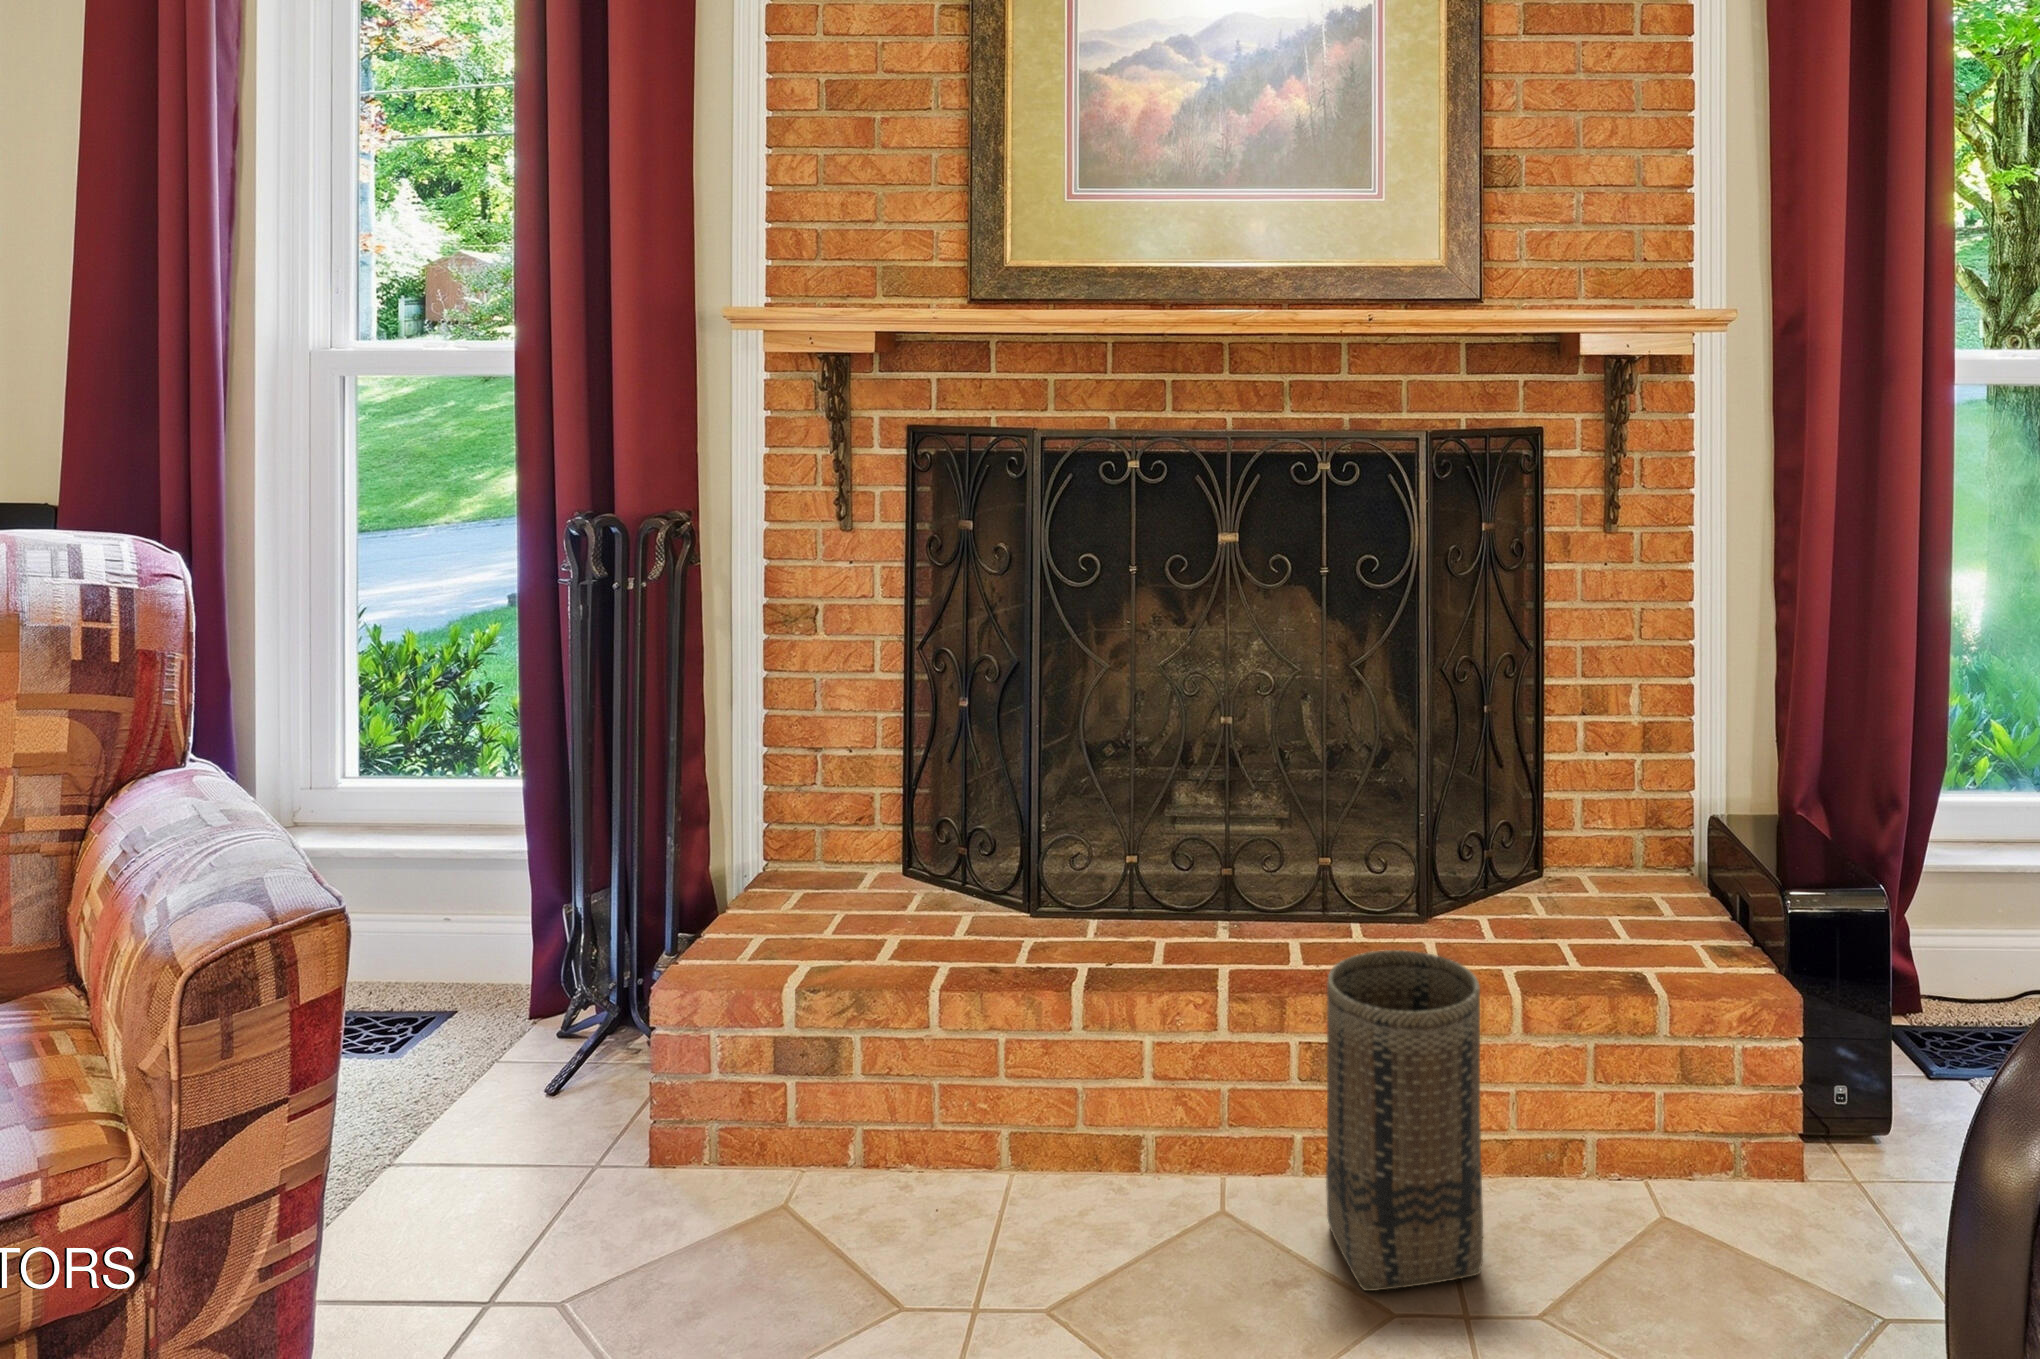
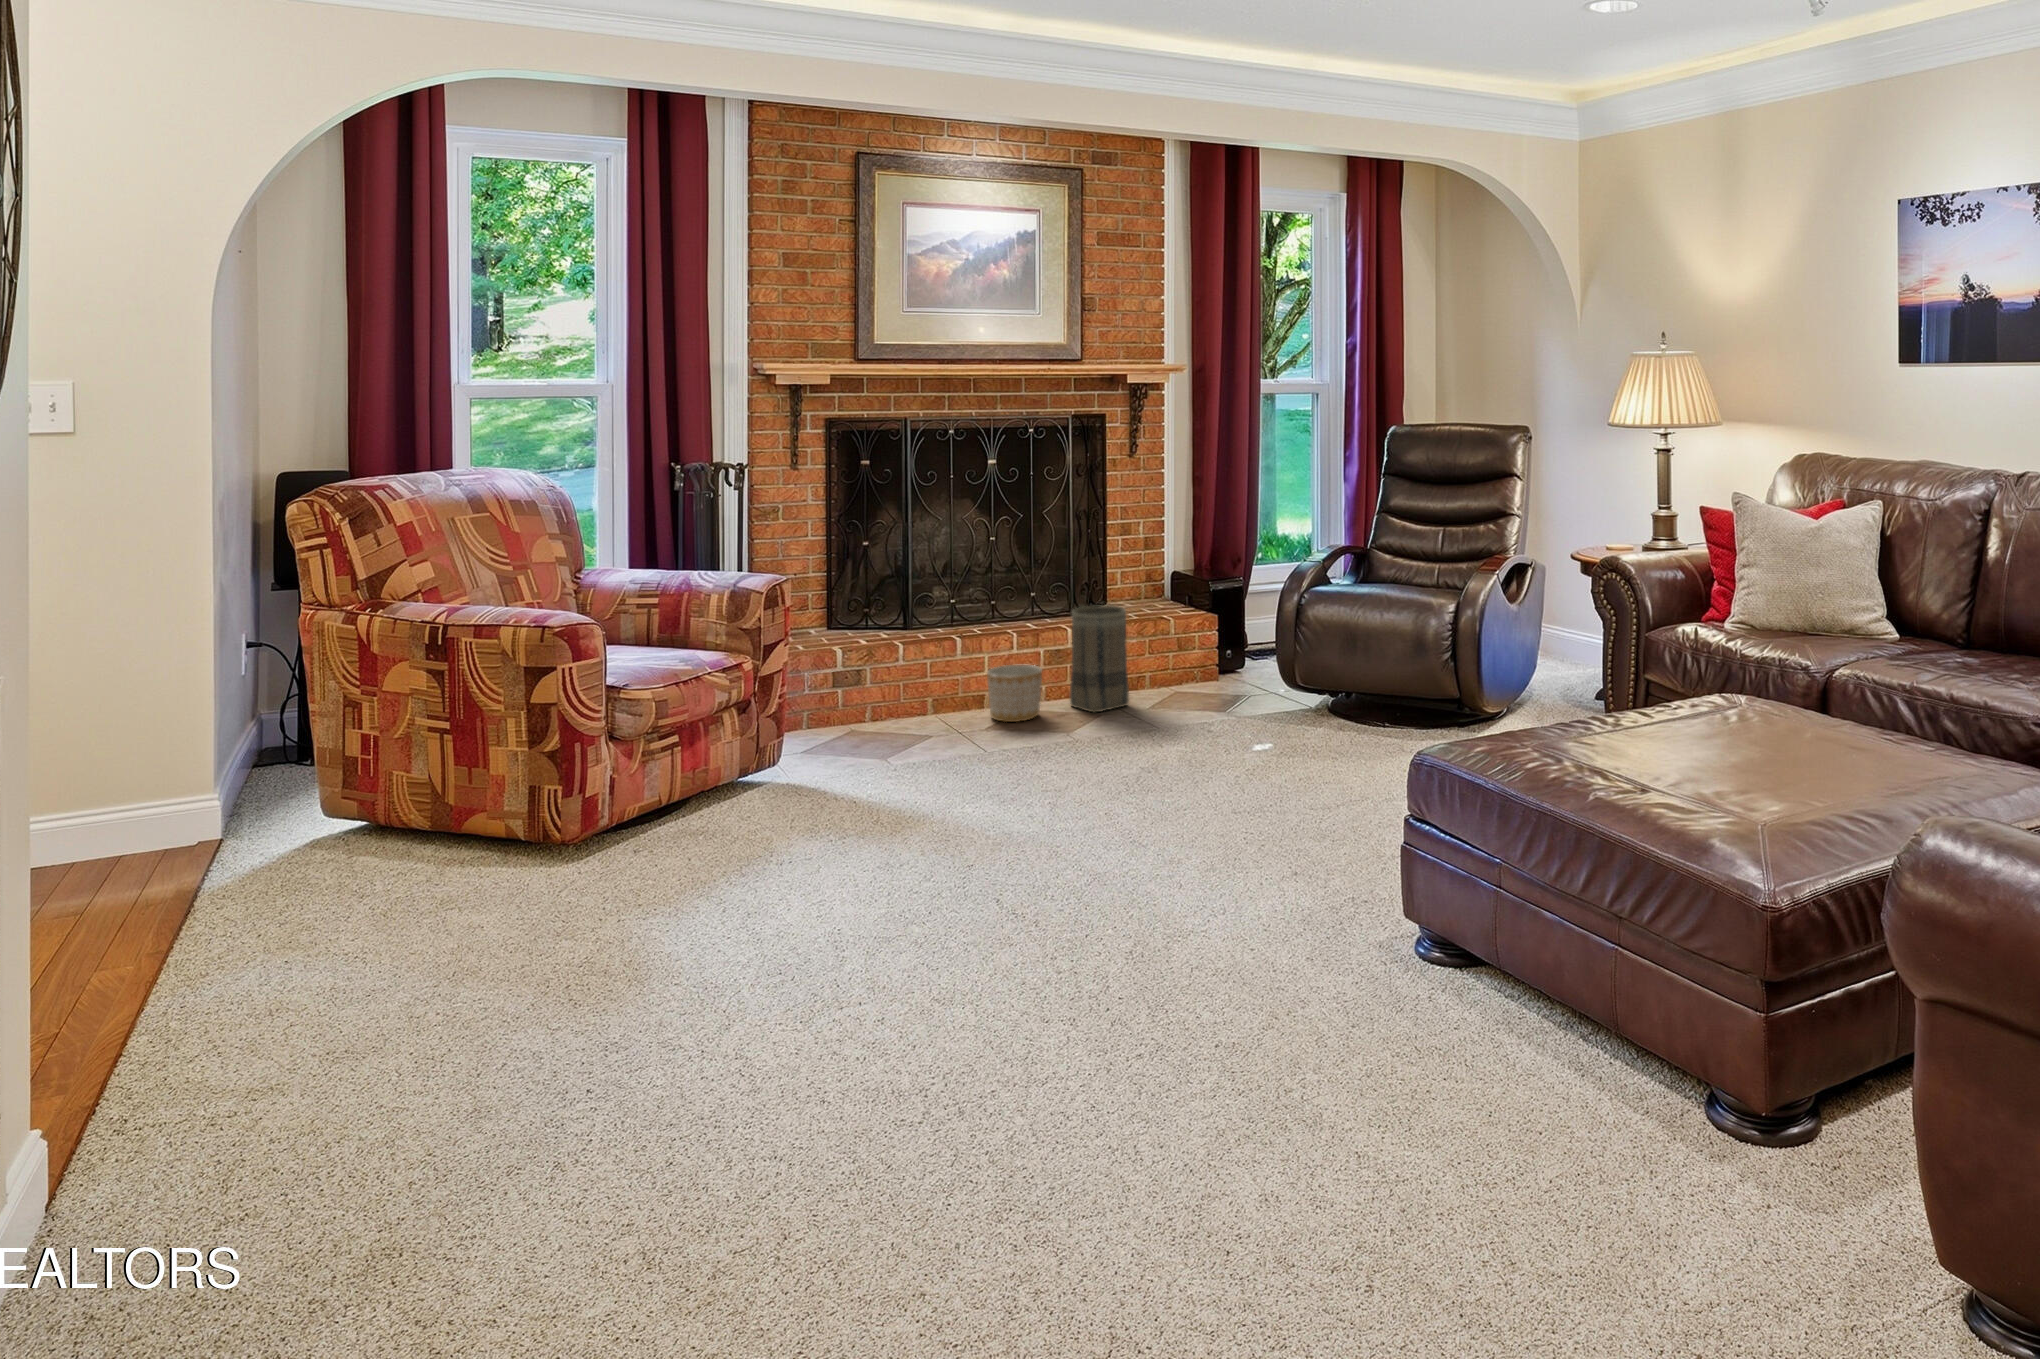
planter: none [1083,1081,1231,1278] -> present [987,665,1042,722]

